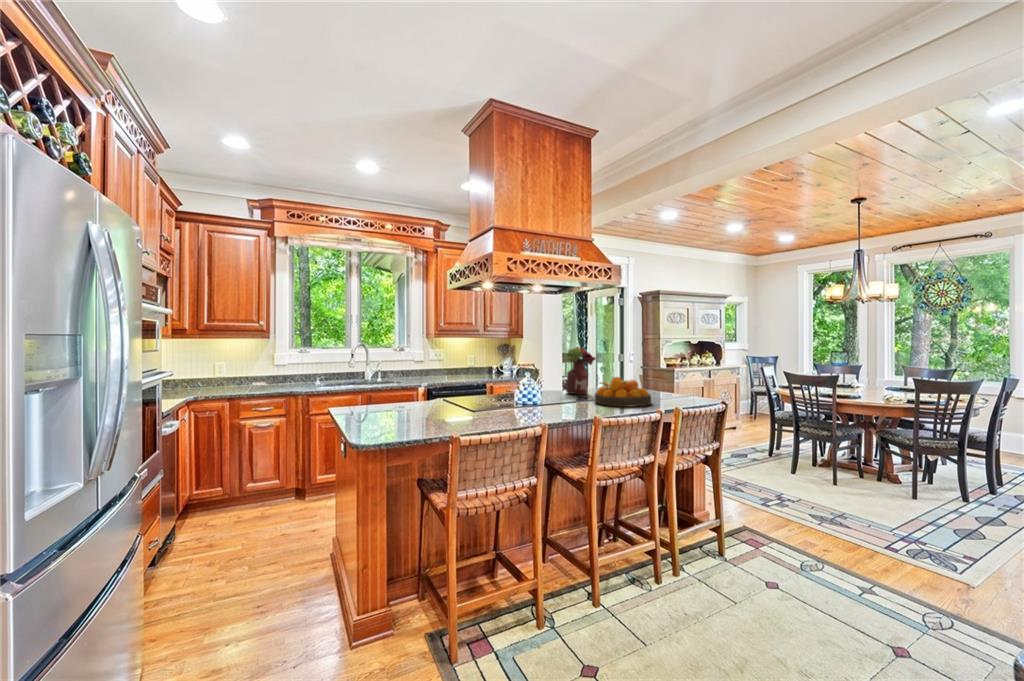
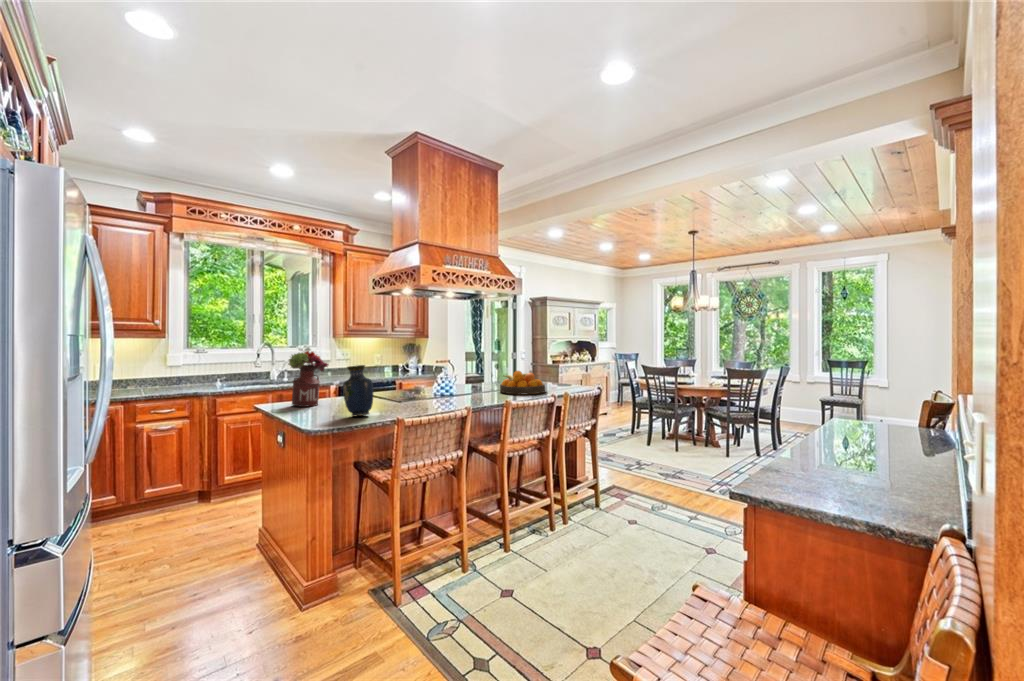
flower arrangement: present [566,347,596,394] -> present [288,351,329,407]
vase: none [399,368,433,429] -> present [343,365,373,417]

